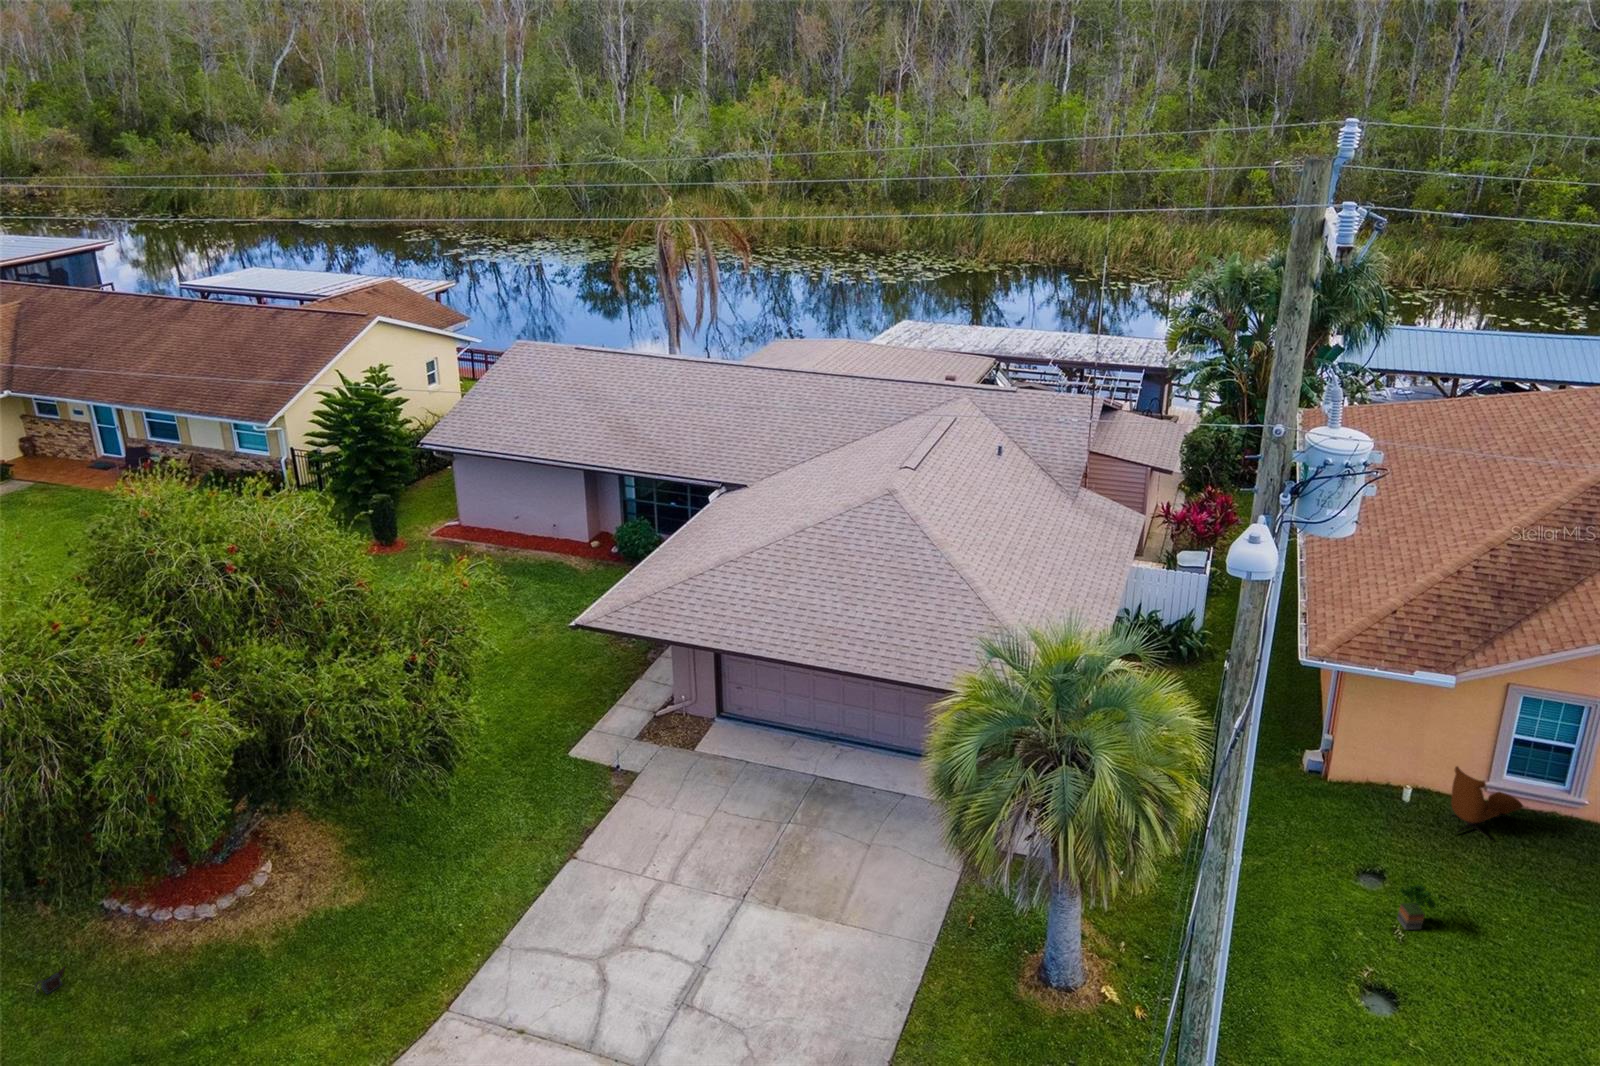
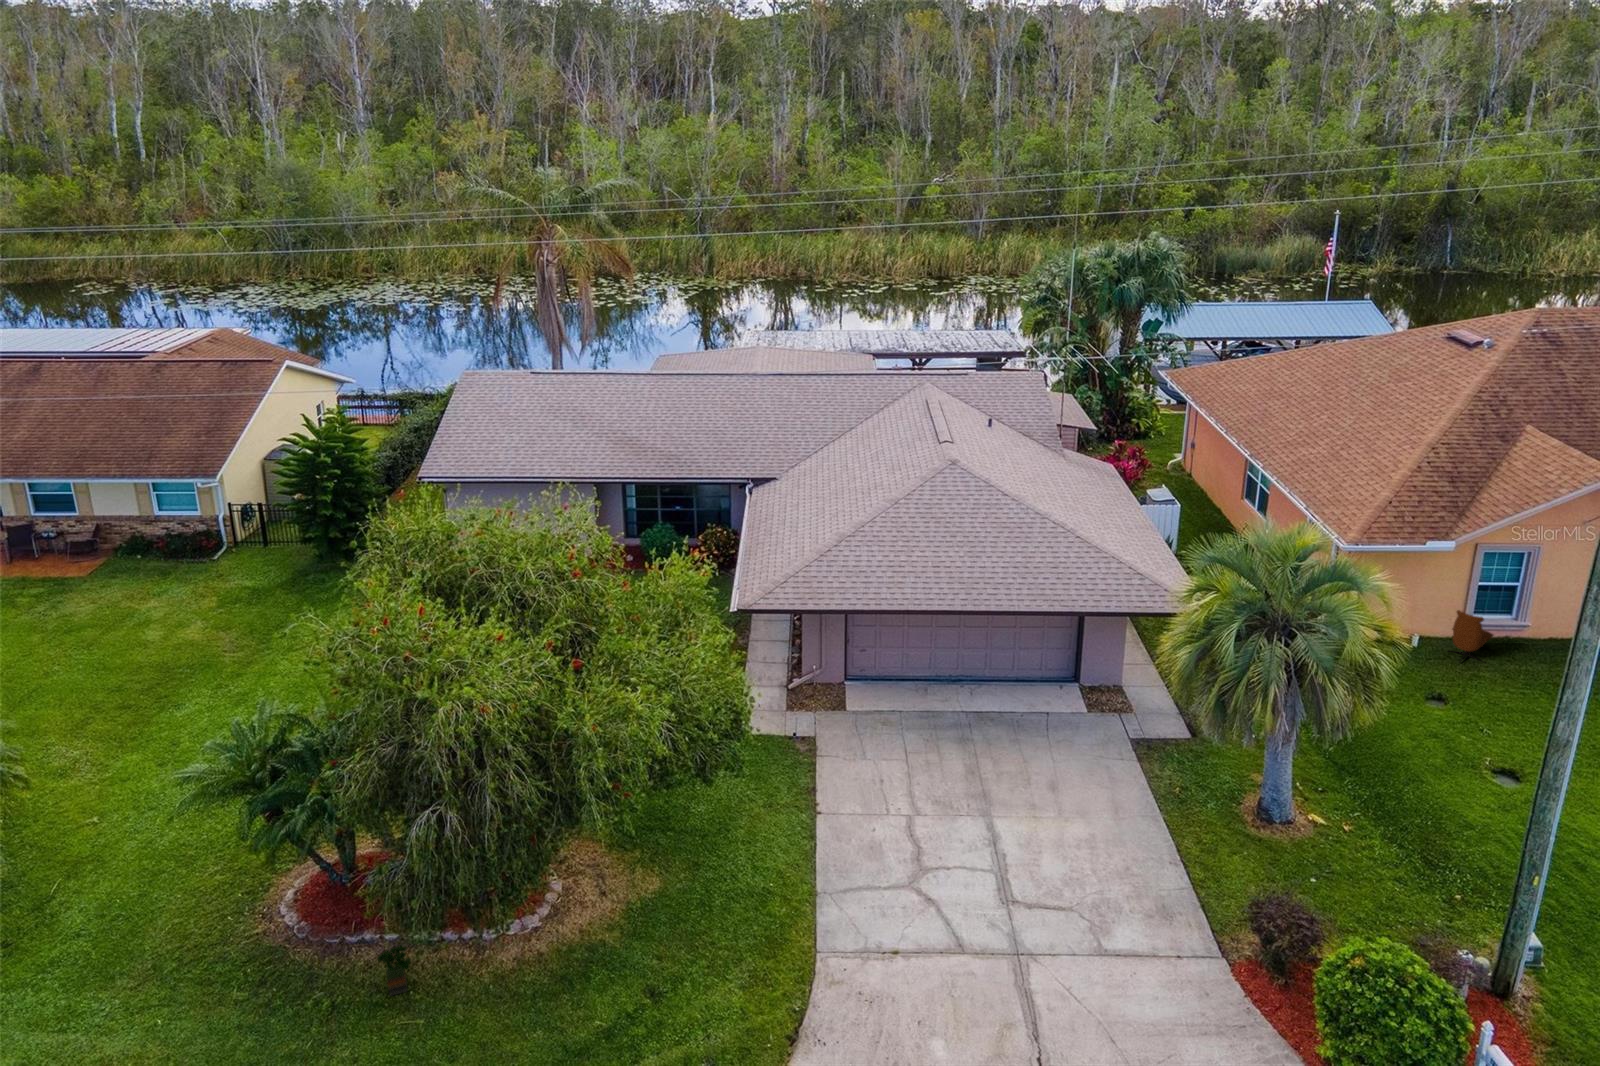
potted tree: present [1397,885,1436,930] -> present [377,946,410,996]
watering can: present [35,966,66,994] -> none [410,1002,427,1034]

